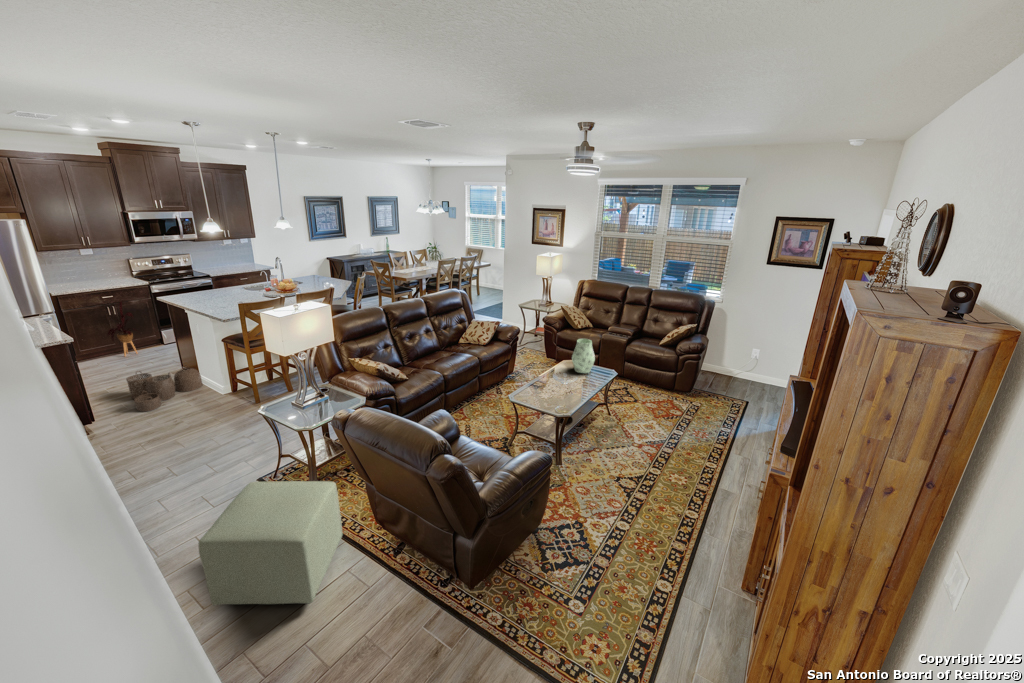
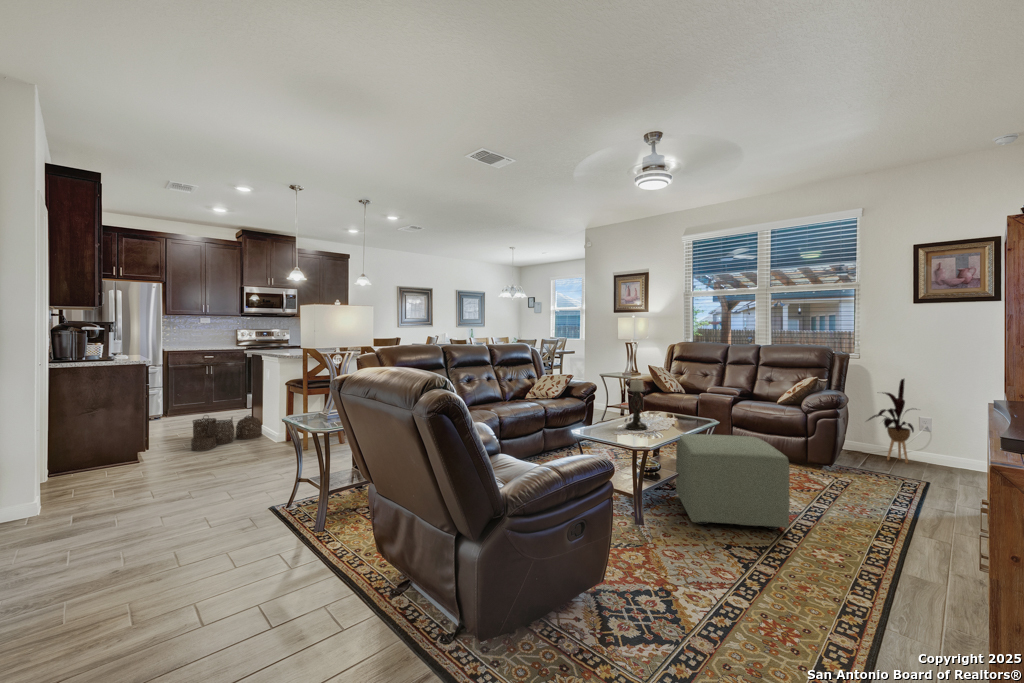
house plant: present [107,301,138,356] -> present [868,379,914,464]
vase: present [572,339,595,373] -> none [658,380,688,422]
candle holder: none [548,347,565,388] -> present [626,379,647,430]
ottoman: present [199,481,343,606] -> present [676,434,790,530]

